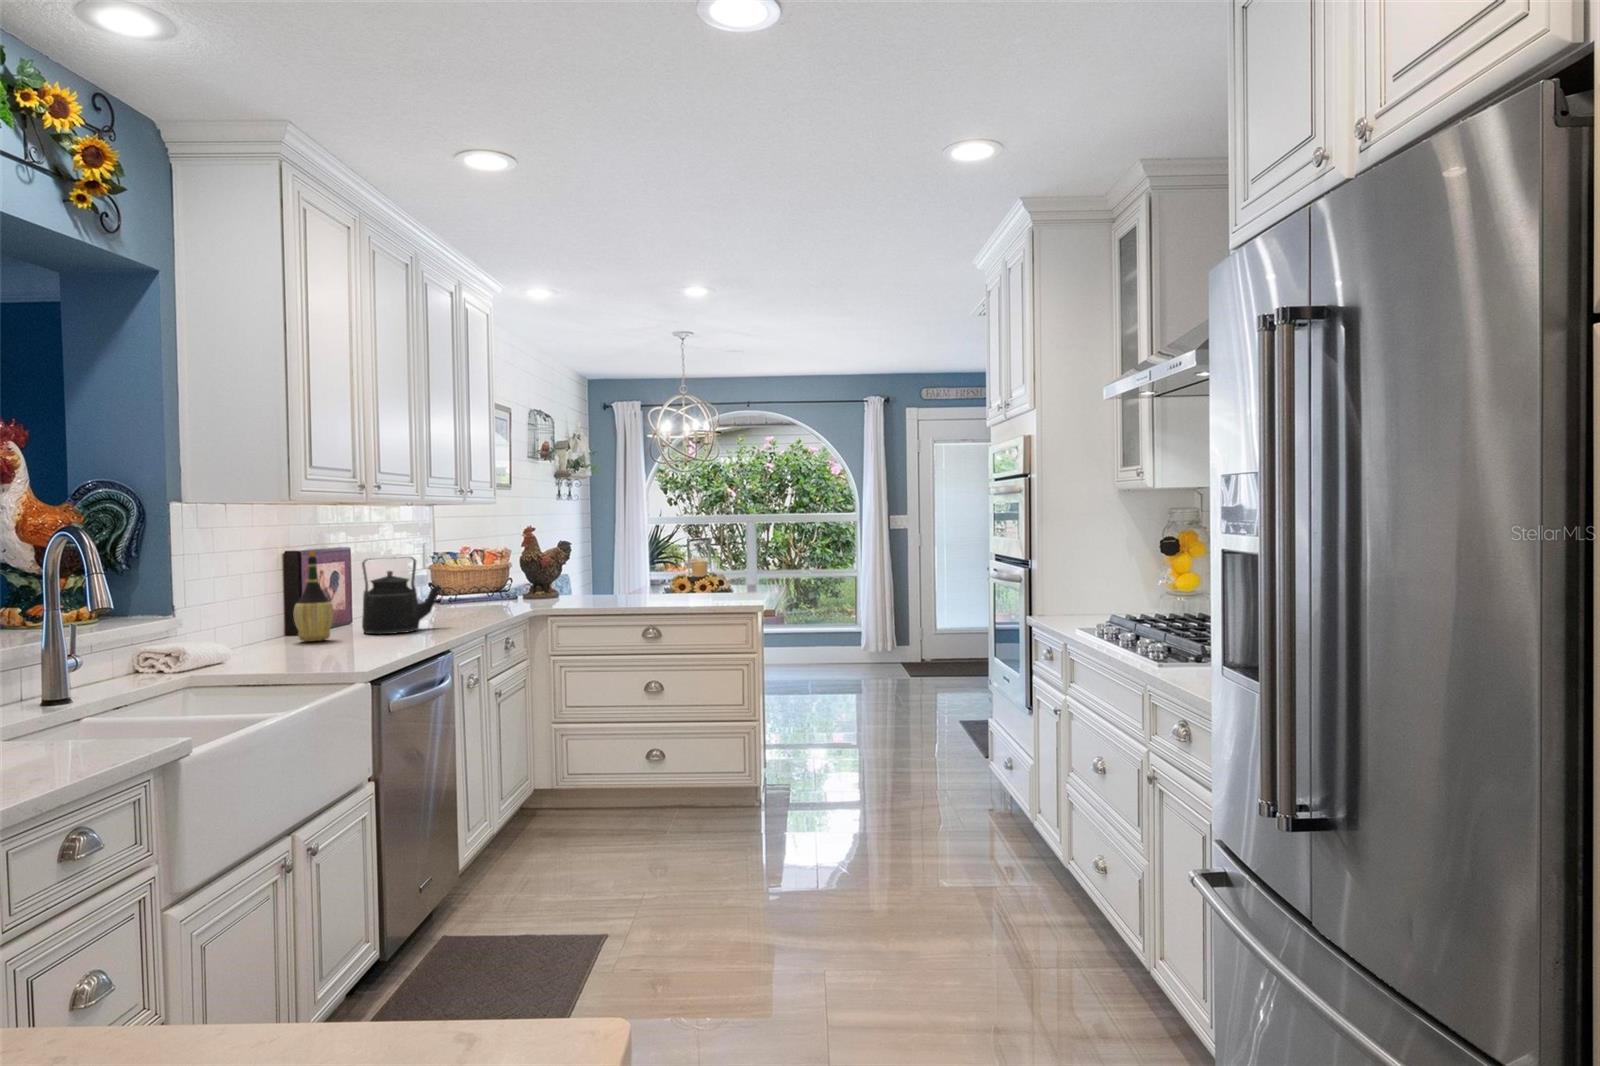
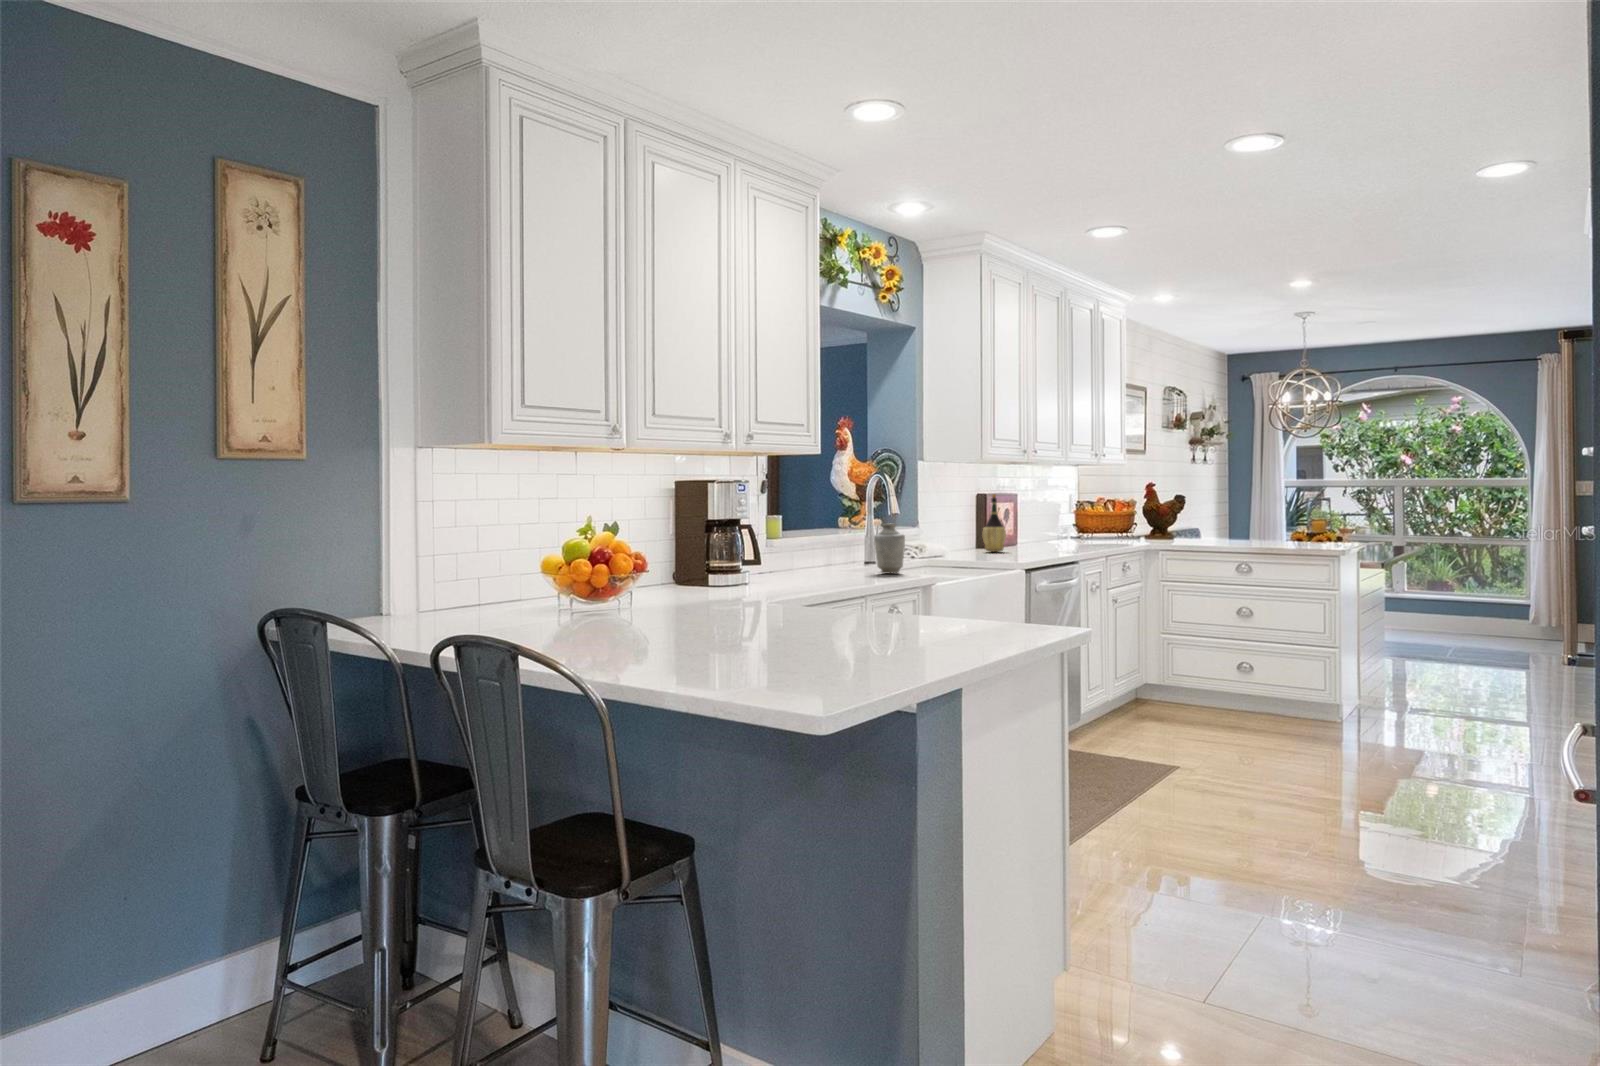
kettle: present [362,557,442,634] -> none [1023,500,1076,551]
vase: none [35,635,114,742] -> present [874,523,905,574]

